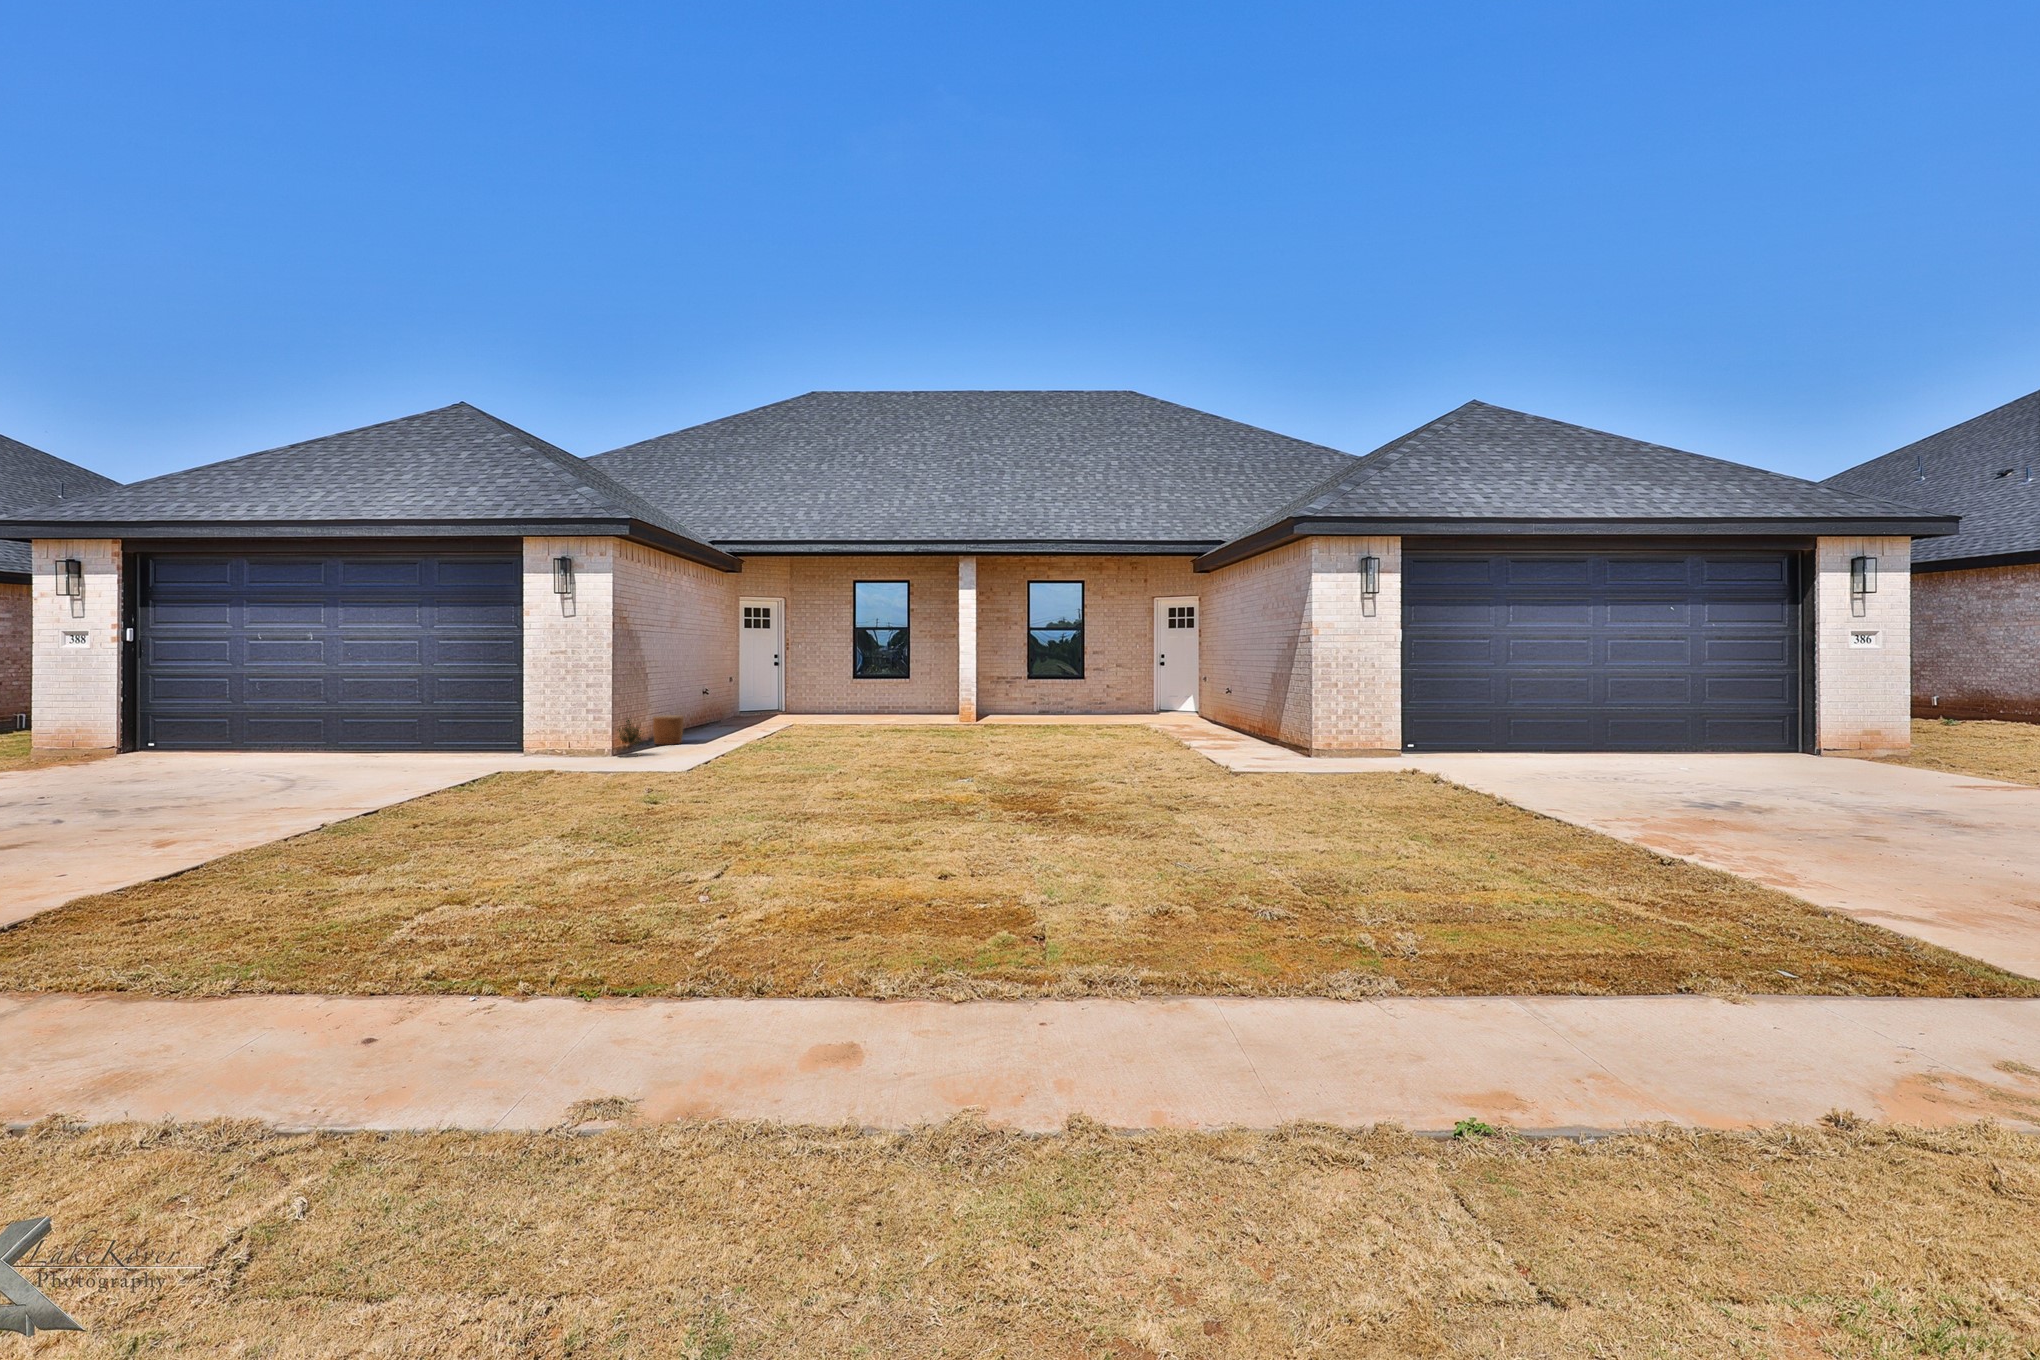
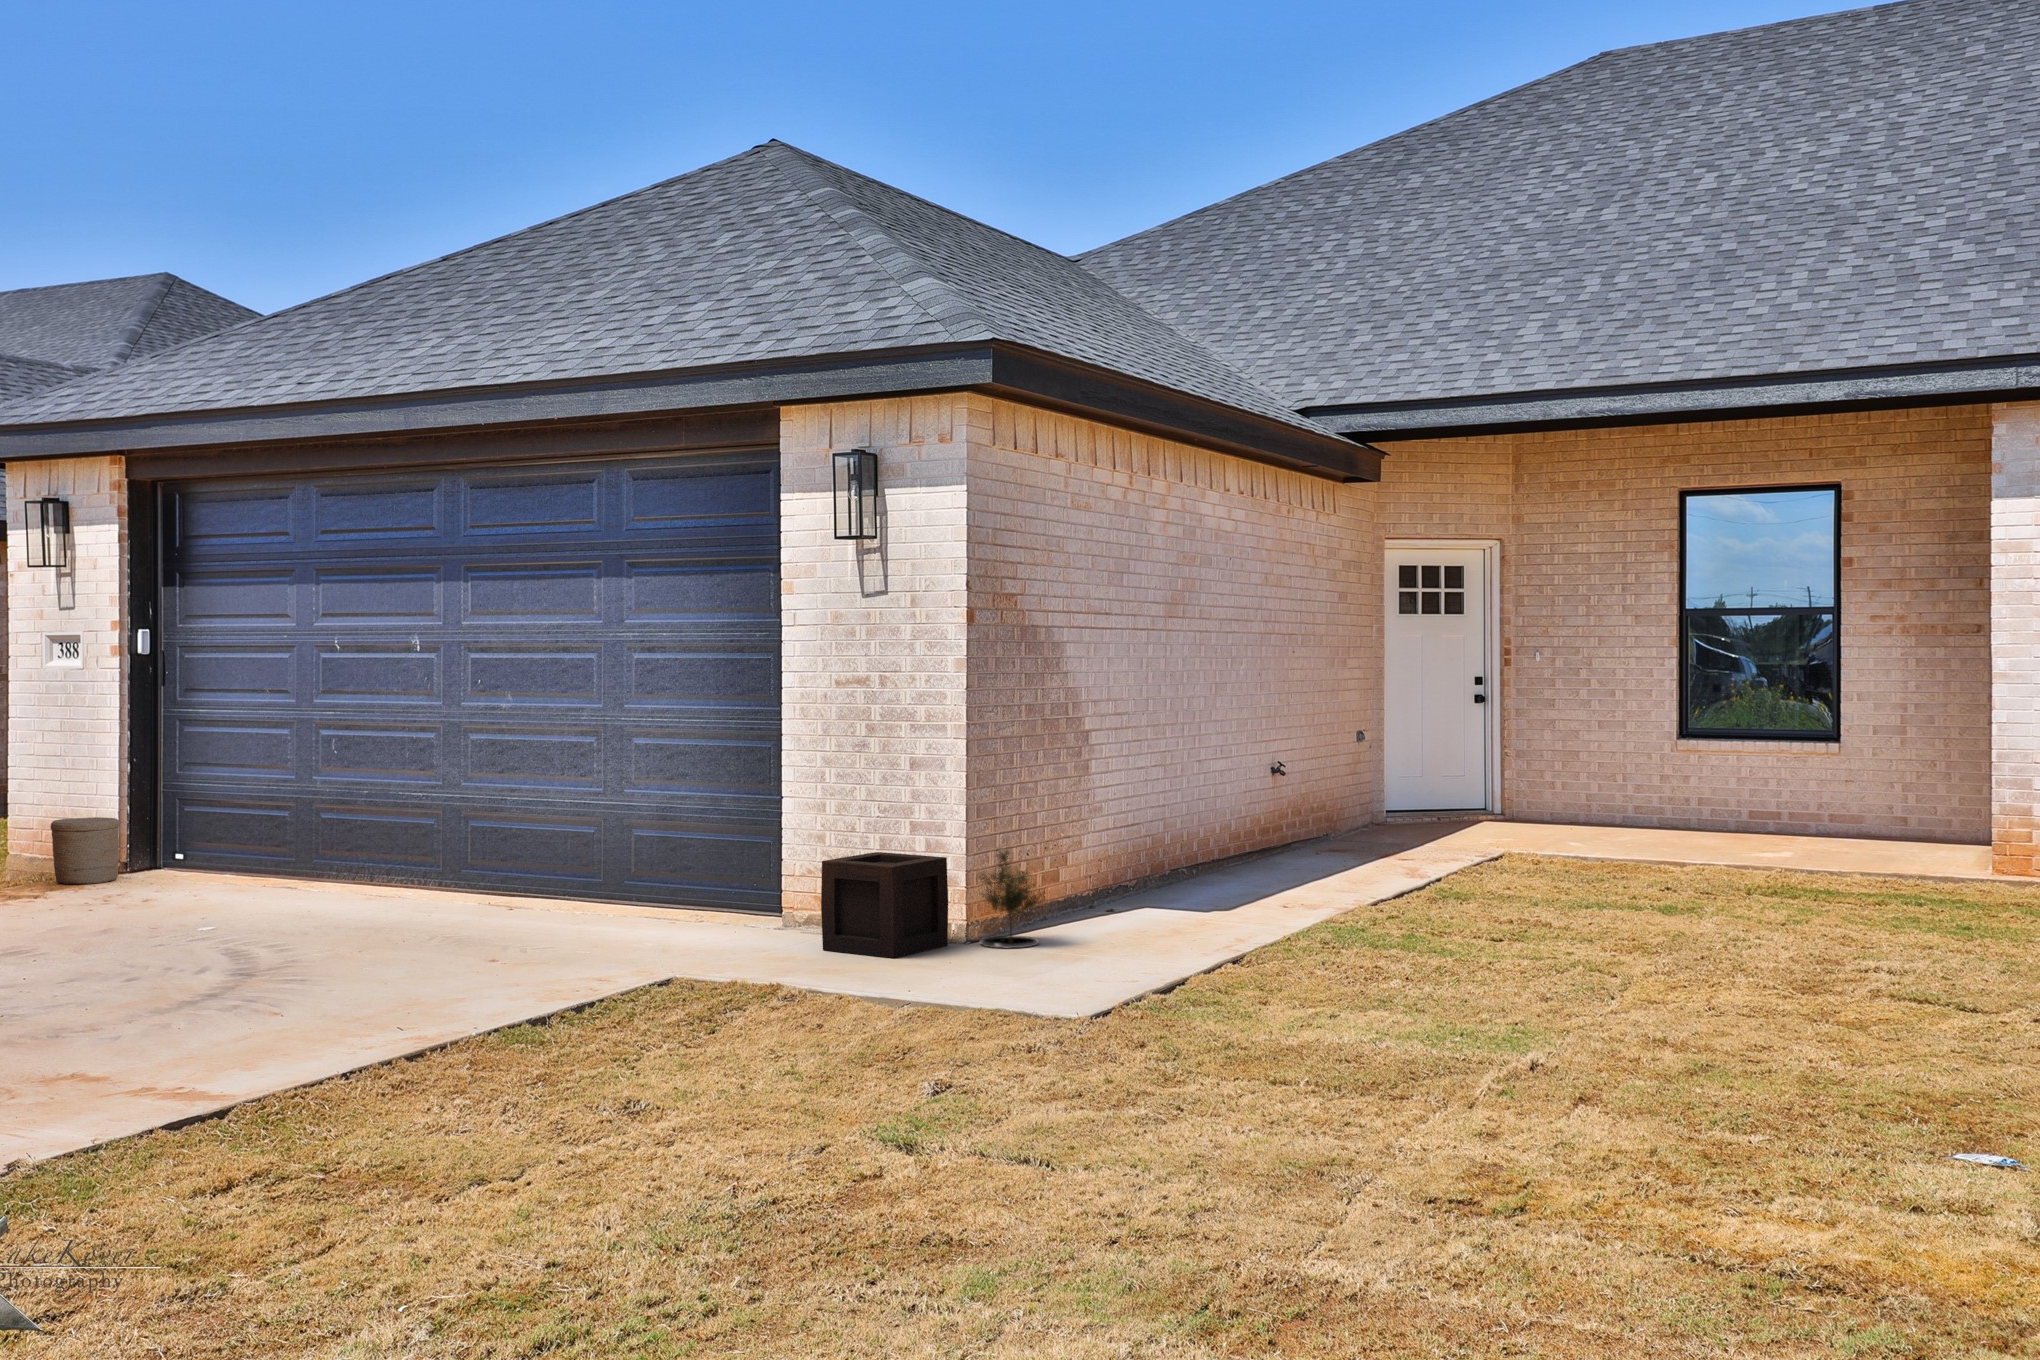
woven basket: present [653,715,684,745] -> present [50,817,120,884]
wooden crate: none [547,722,604,762] -> present [821,852,948,958]

